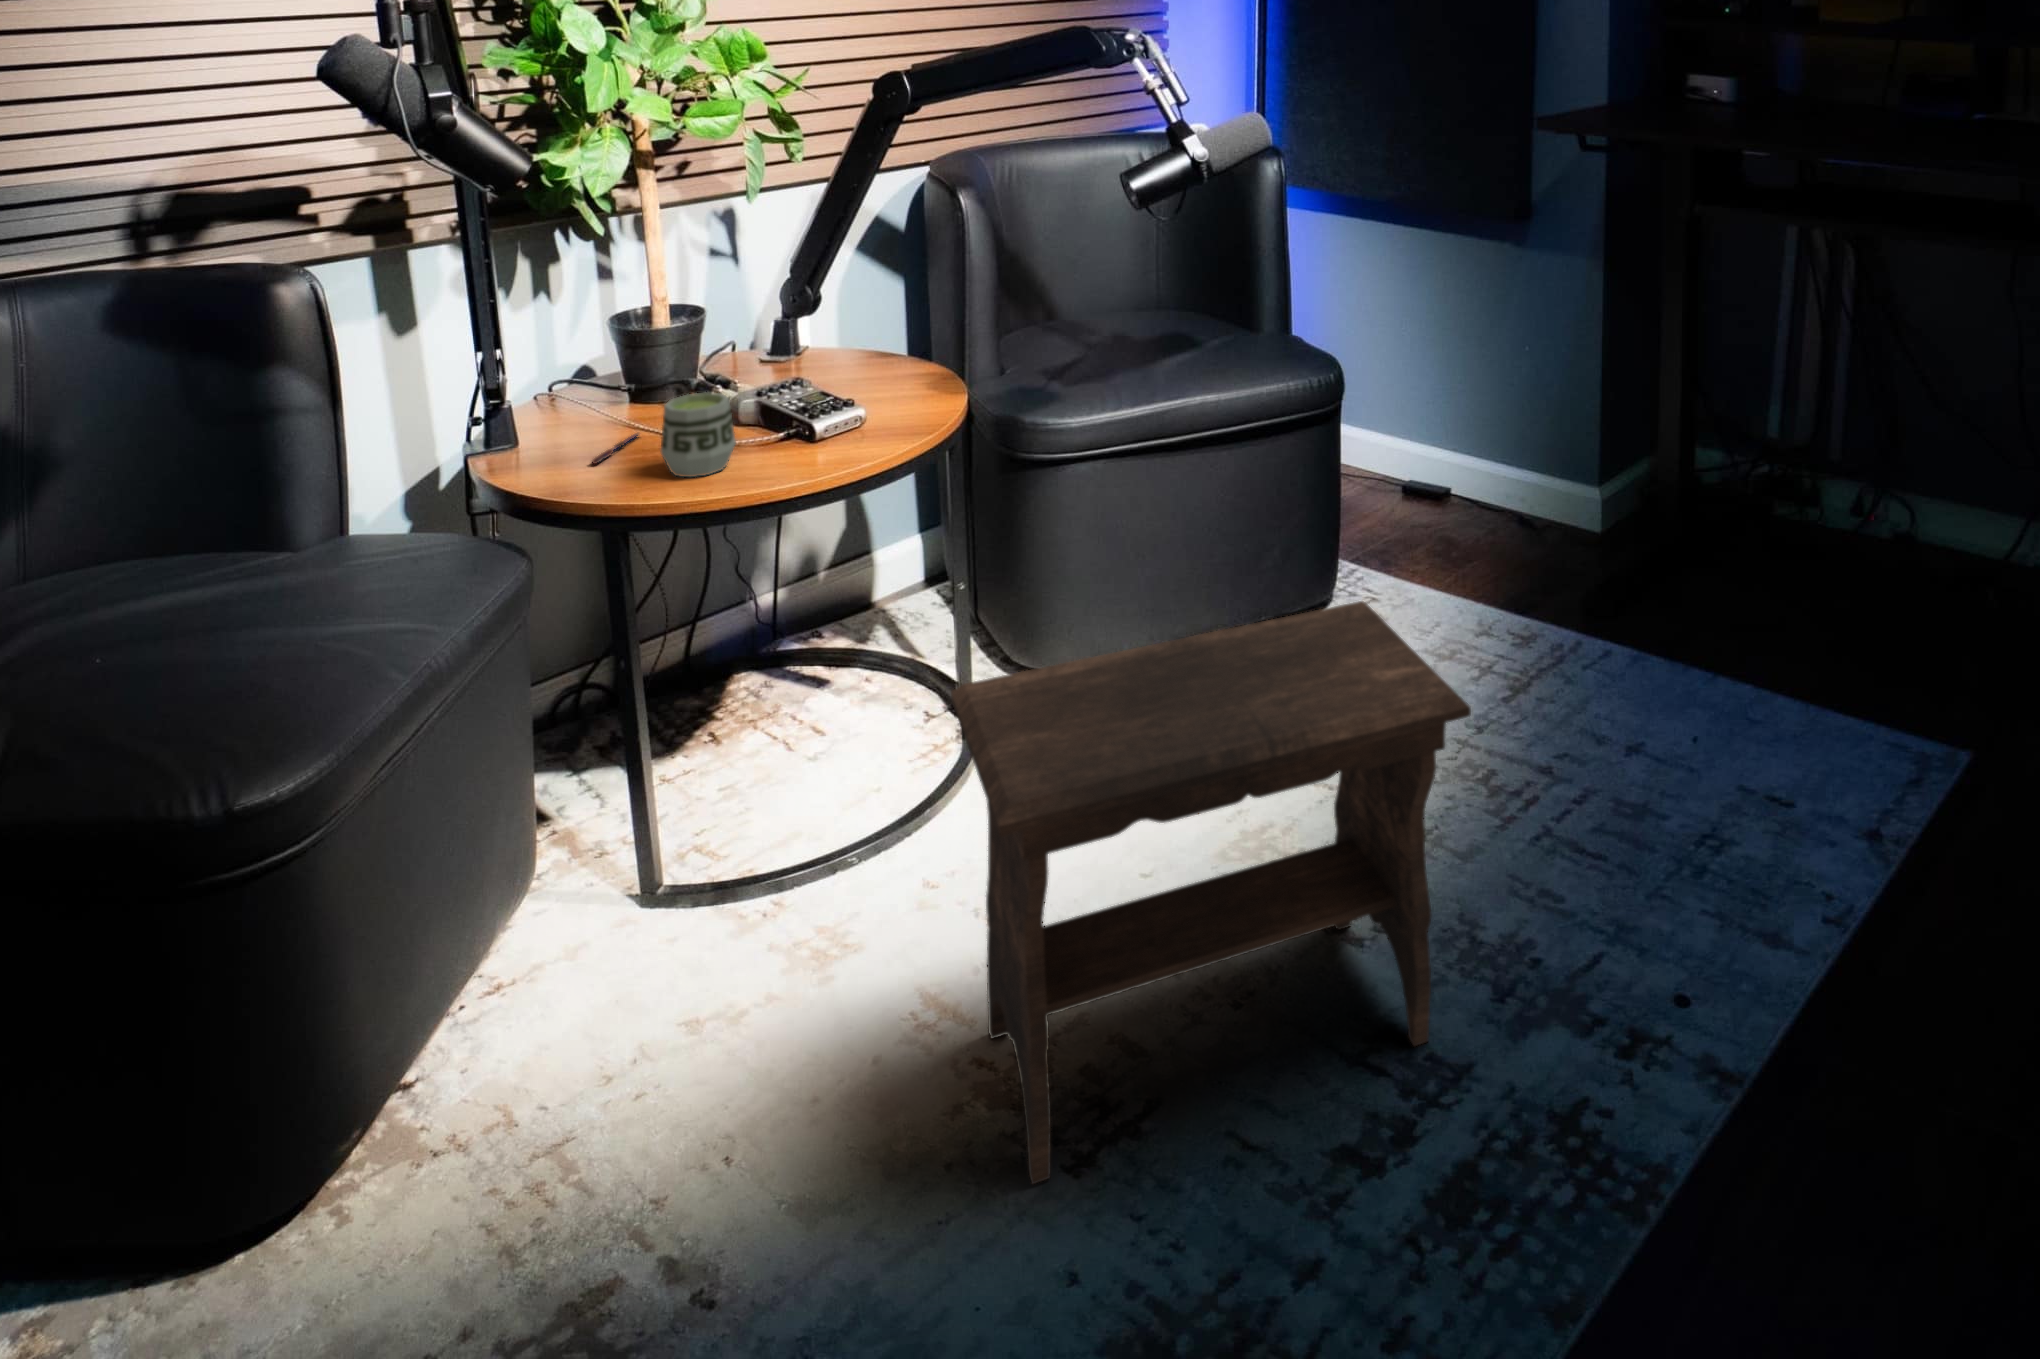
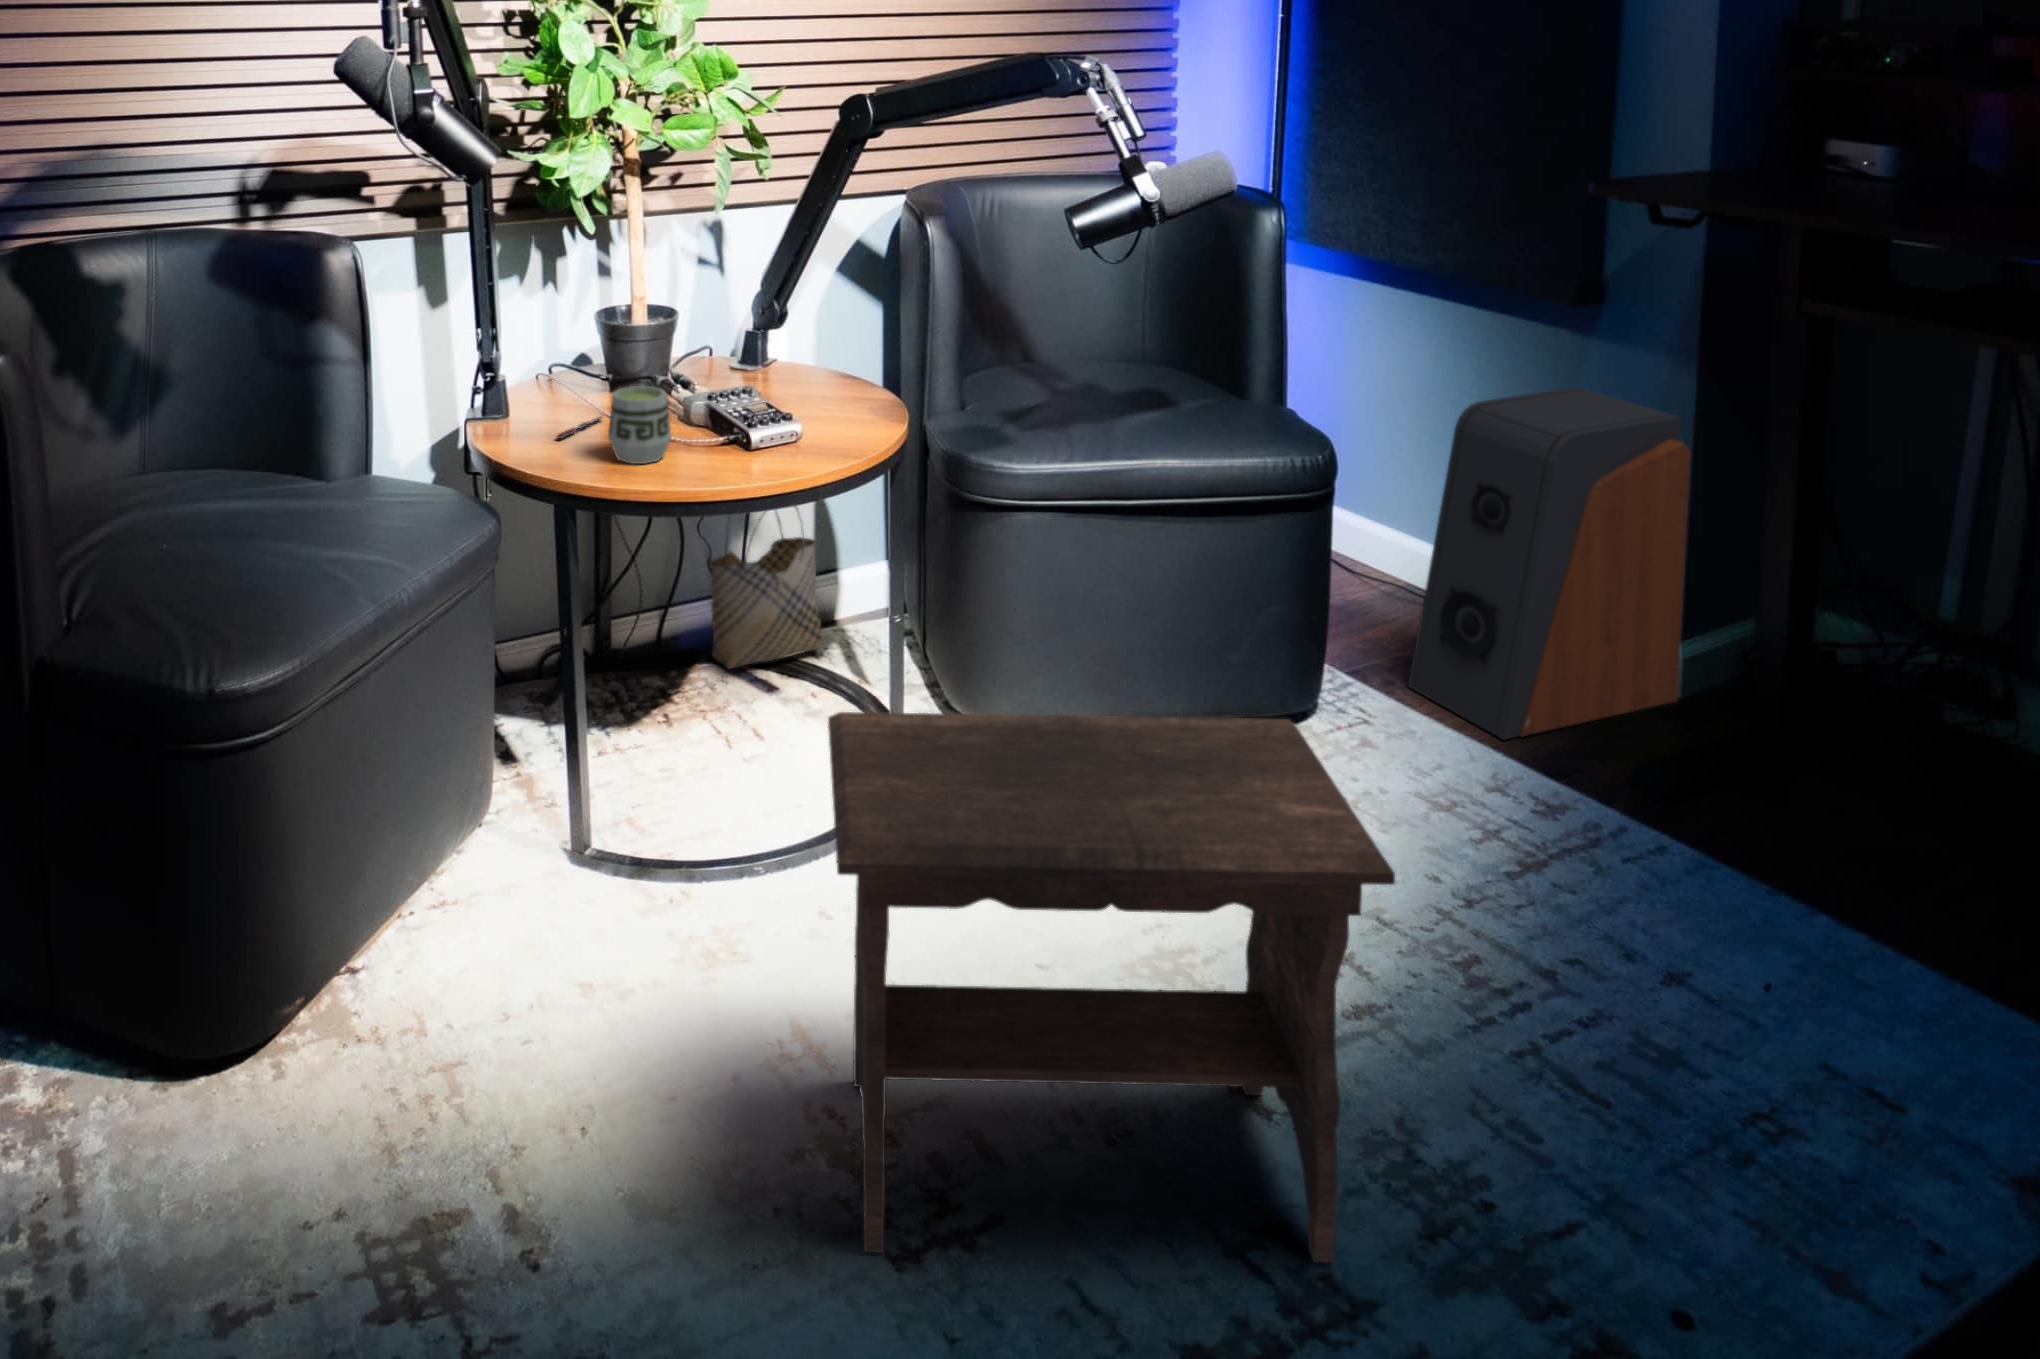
speaker: none [1405,287,1602,585] -> present [1408,387,1691,740]
woven basket: none [746,478,871,674] -> present [709,503,821,669]

